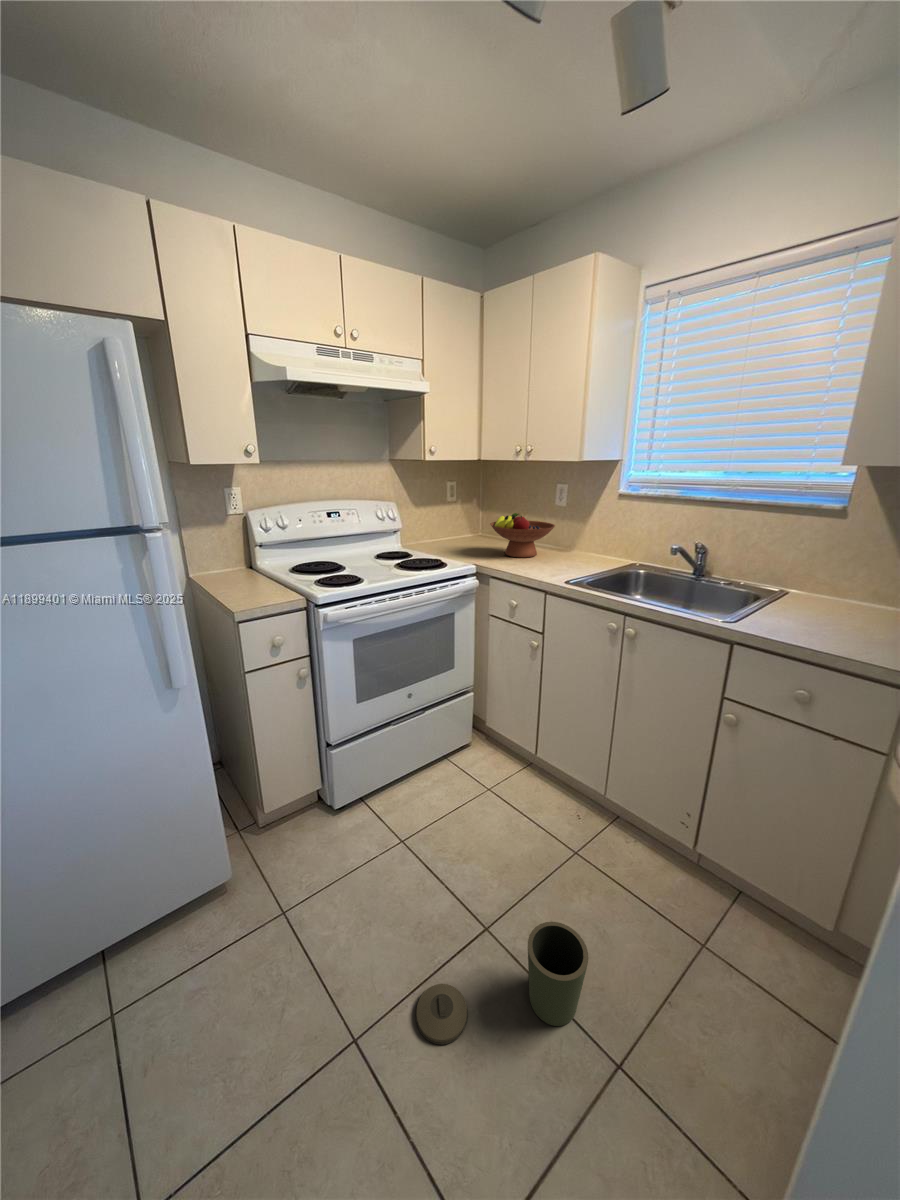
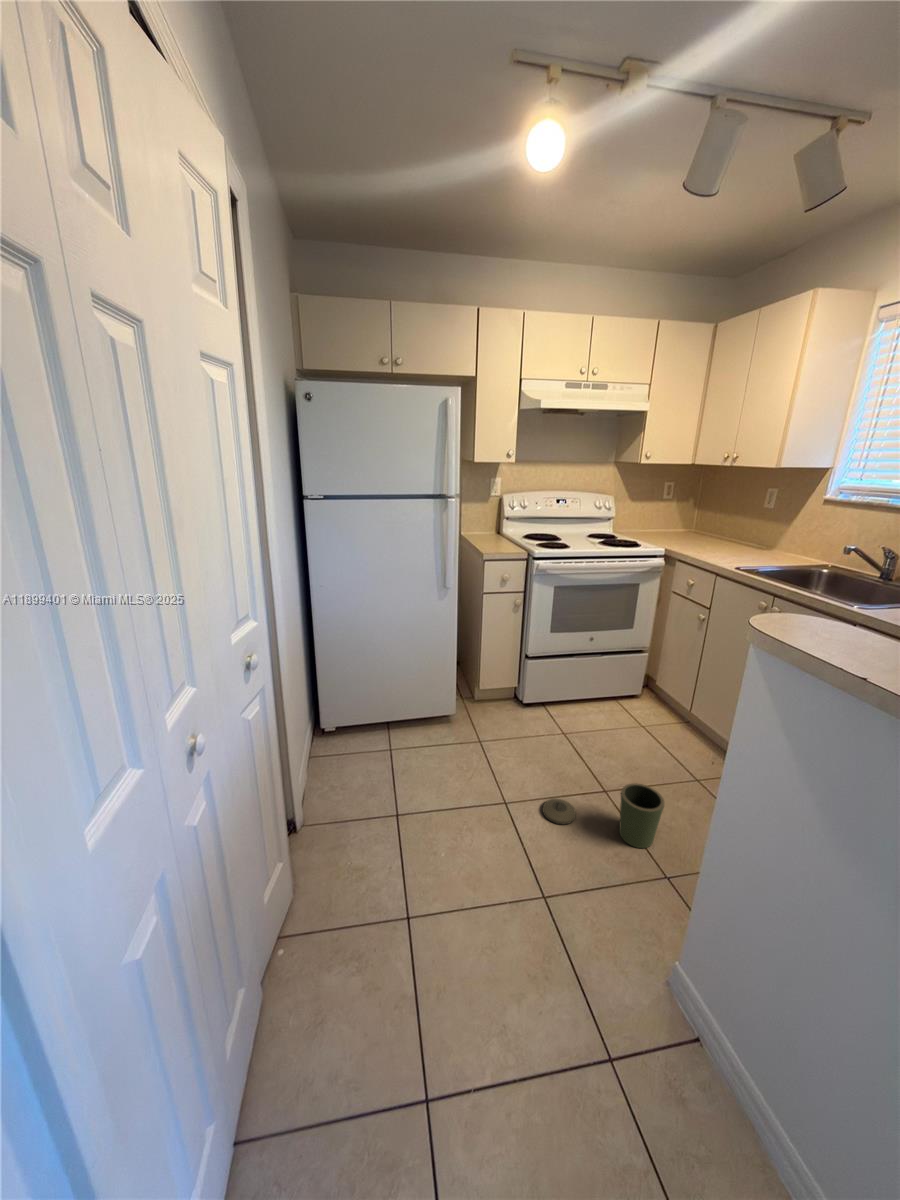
fruit bowl: present [490,513,555,557] -> none [690,511,754,550]

